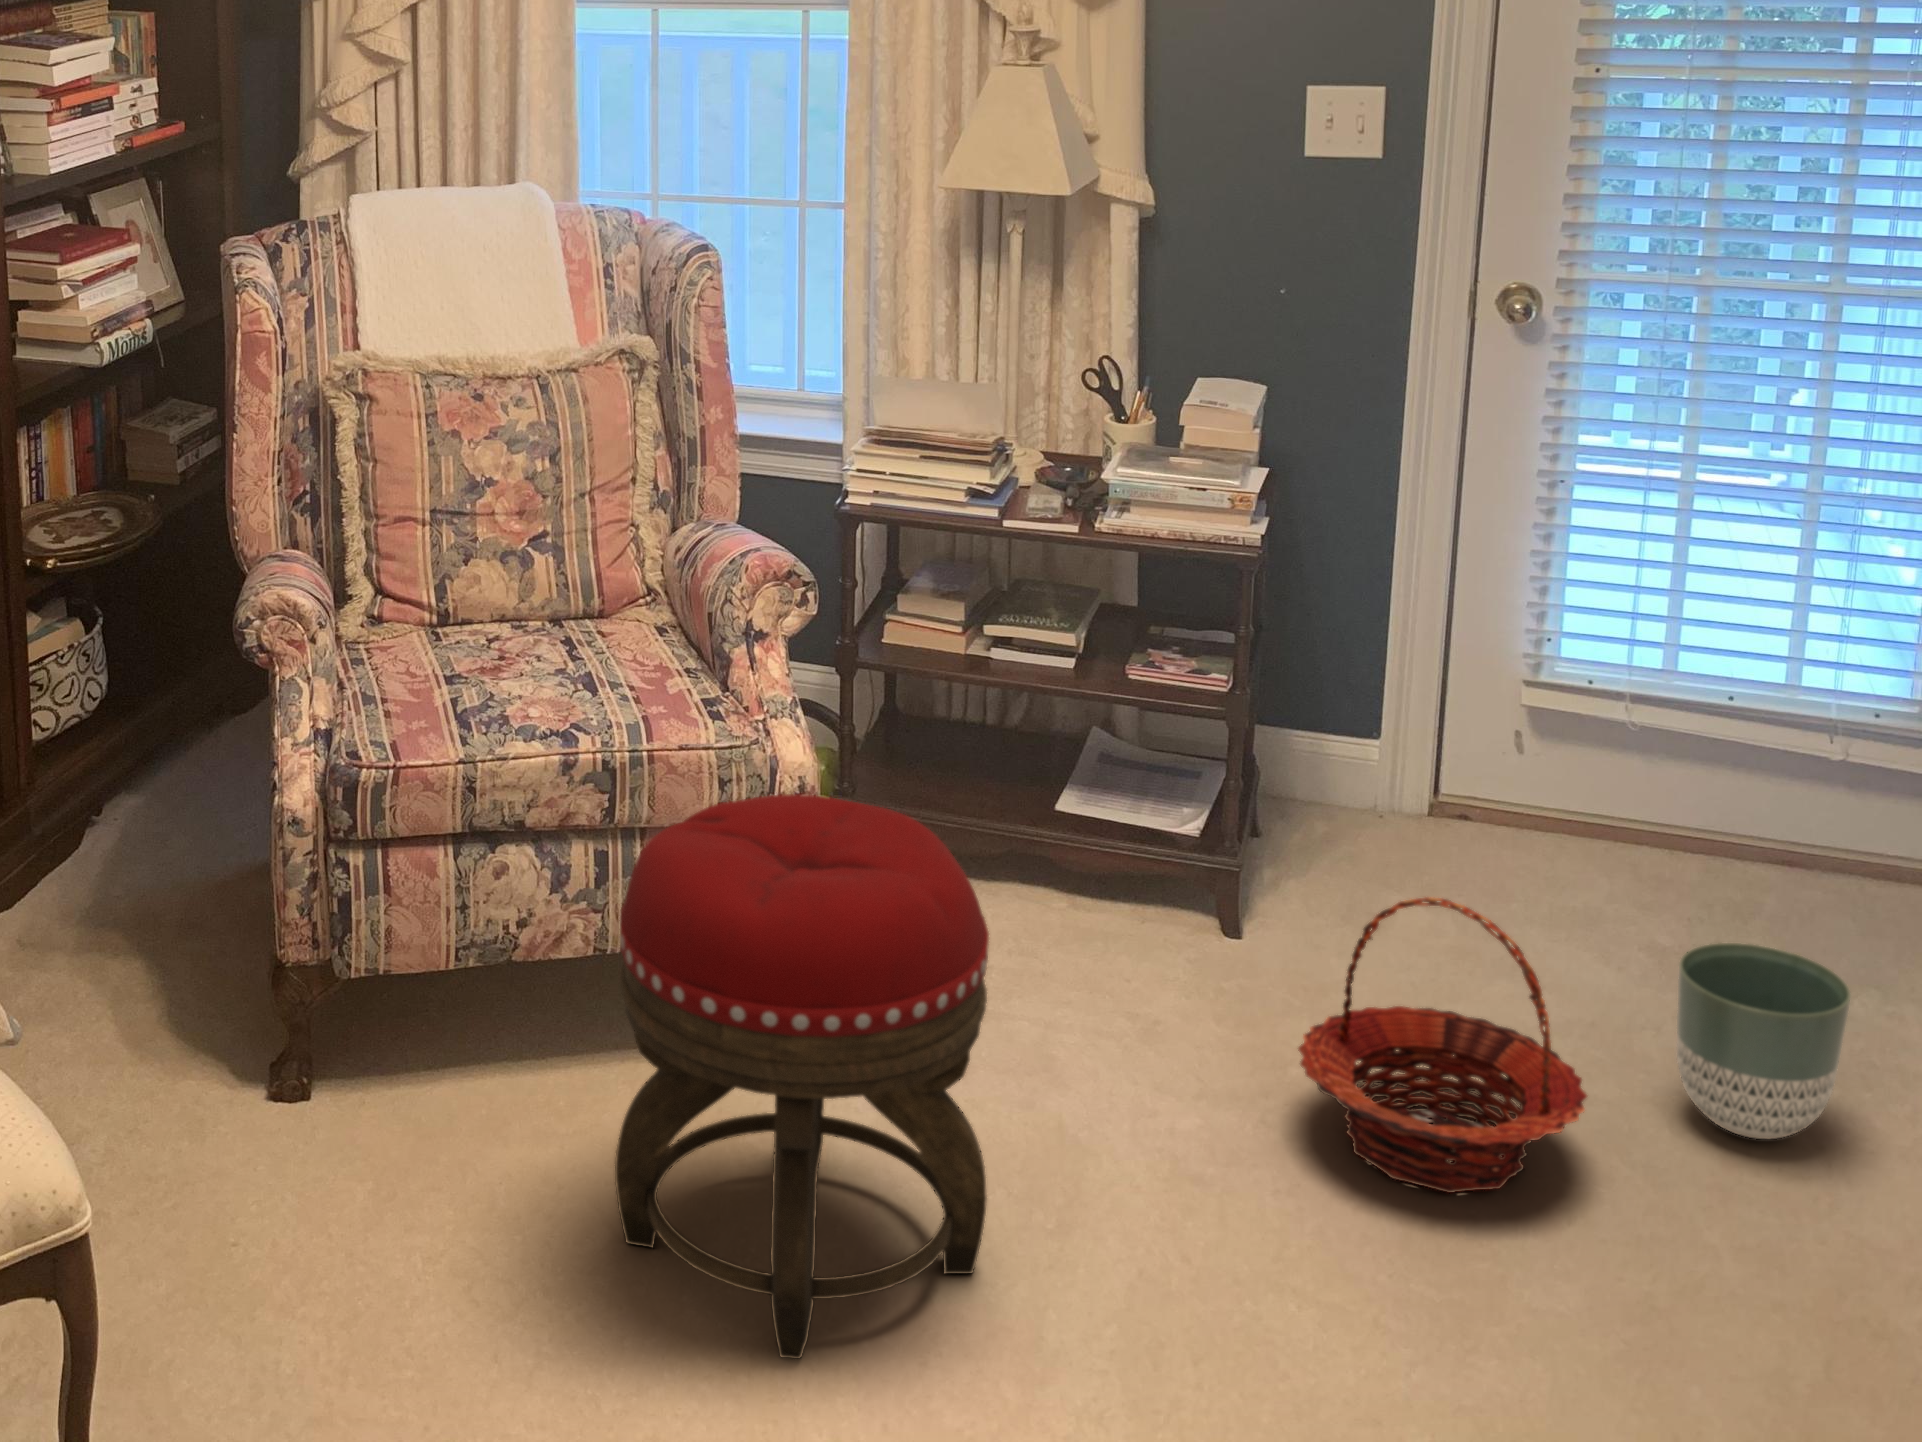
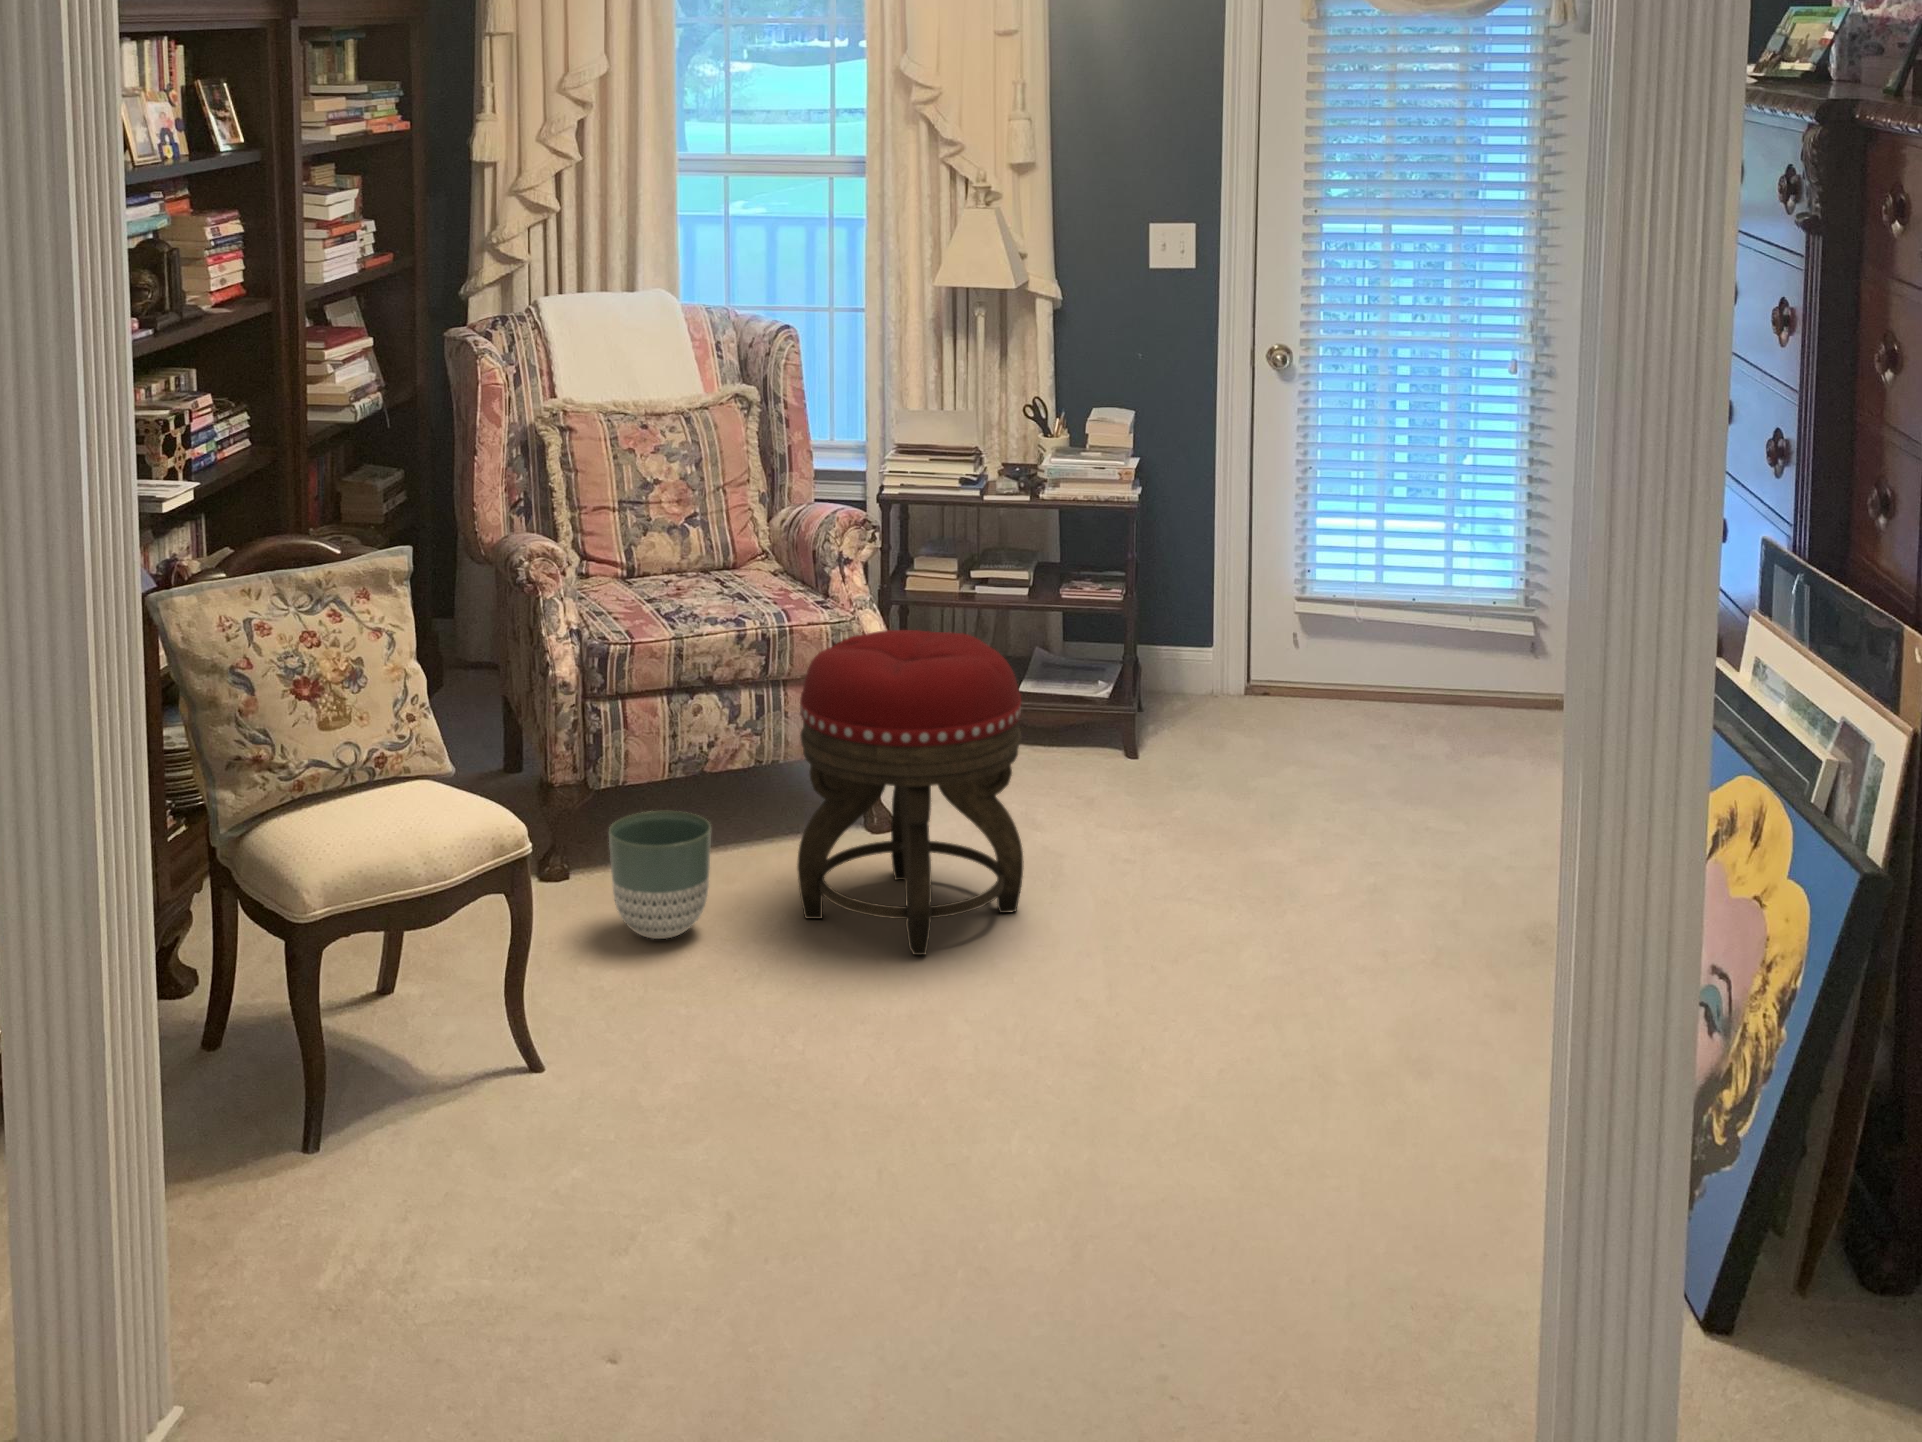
basket: present [1298,898,1587,1193] -> none [1188,680,1351,853]
planter: present [1677,943,1851,1139] -> present [609,811,711,939]

